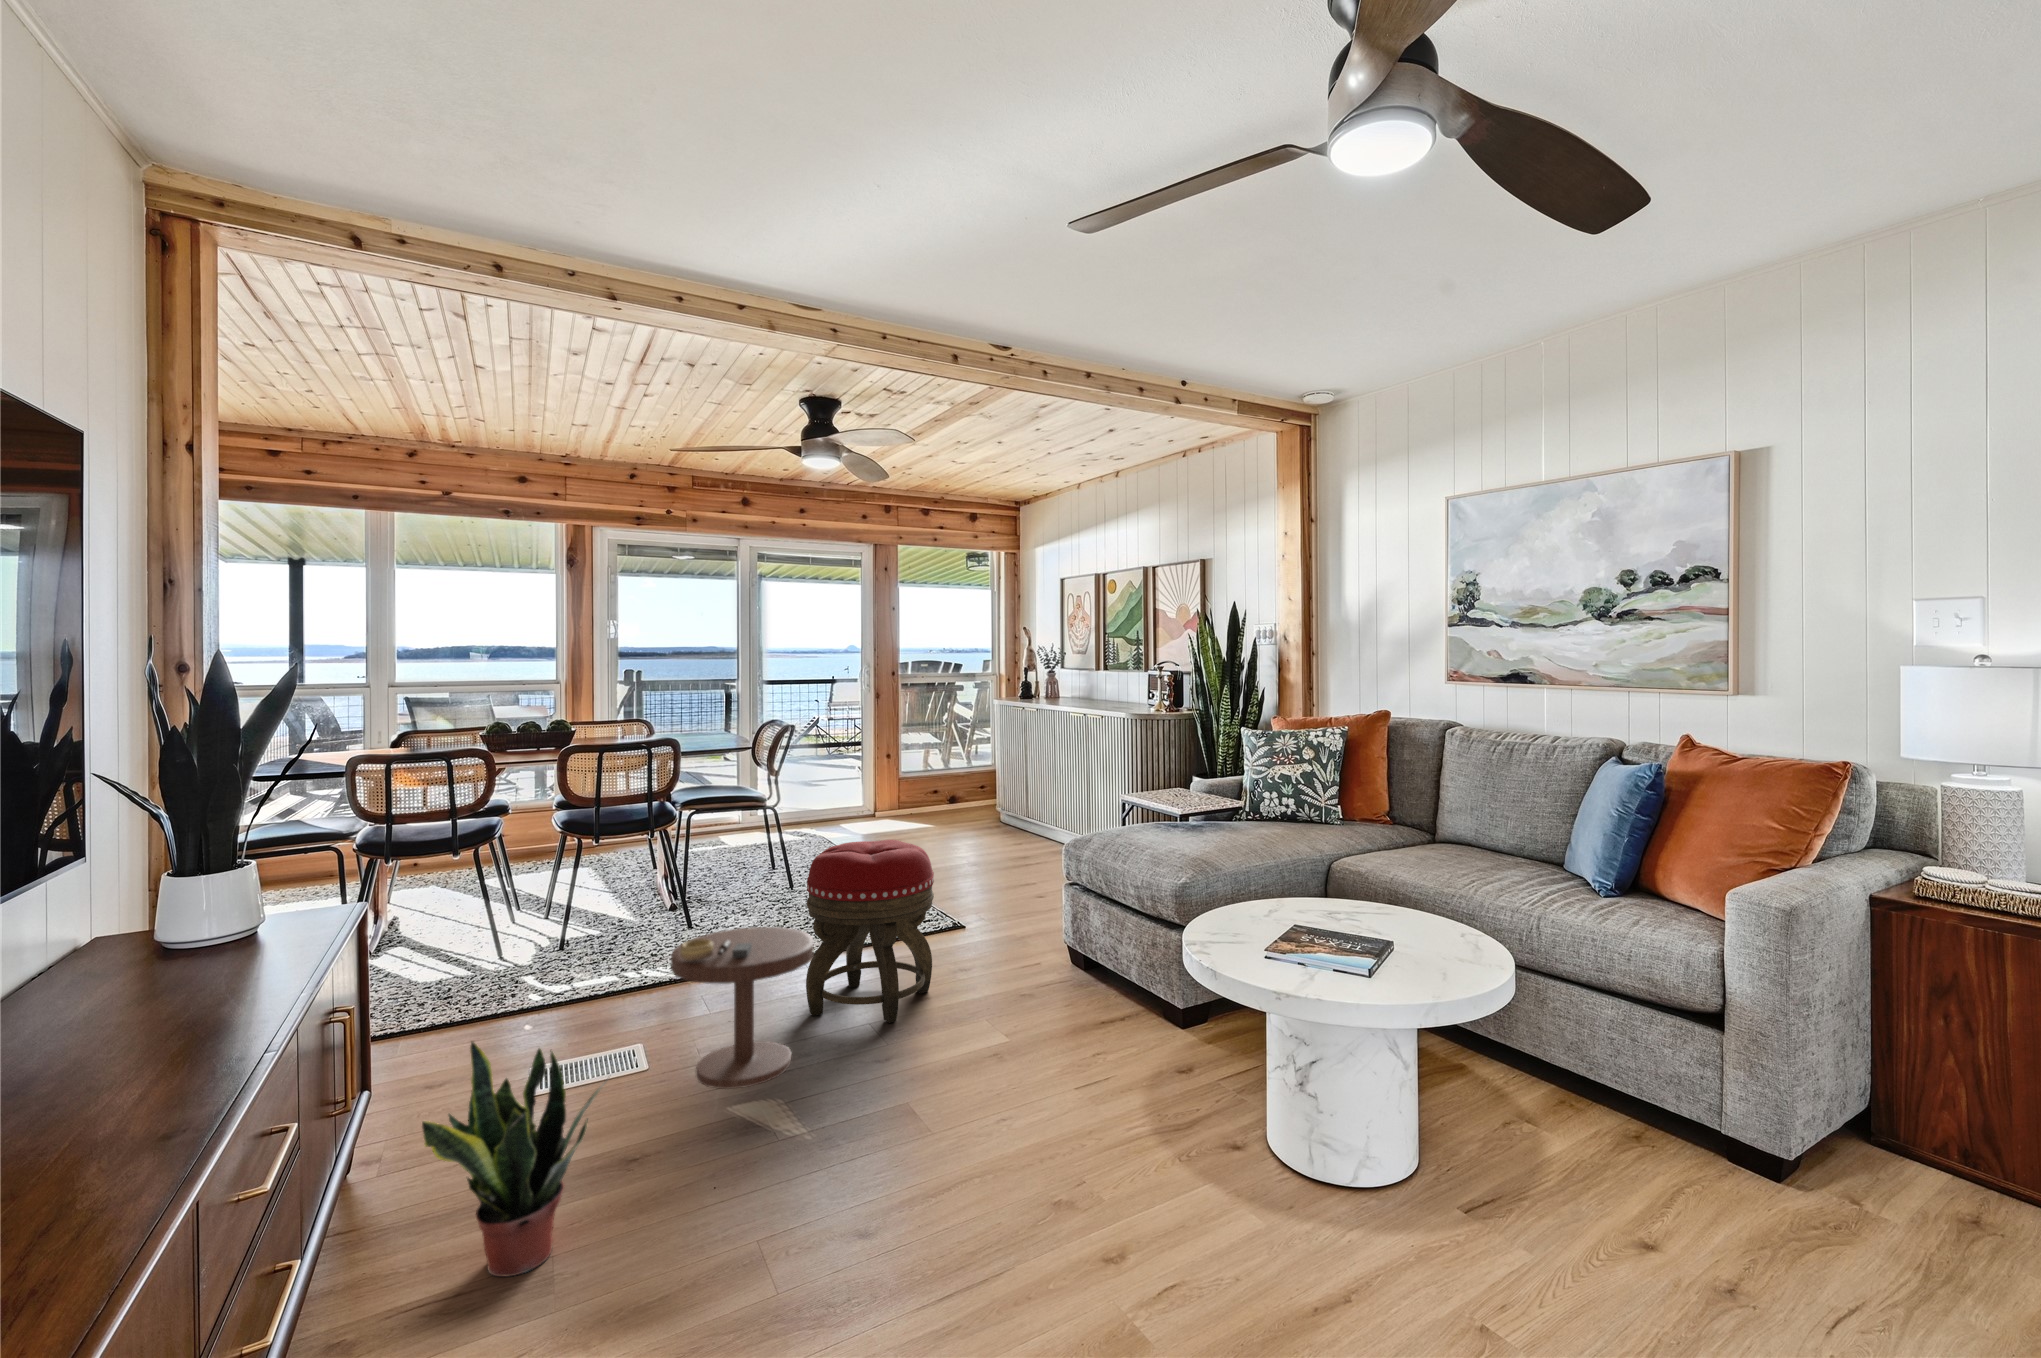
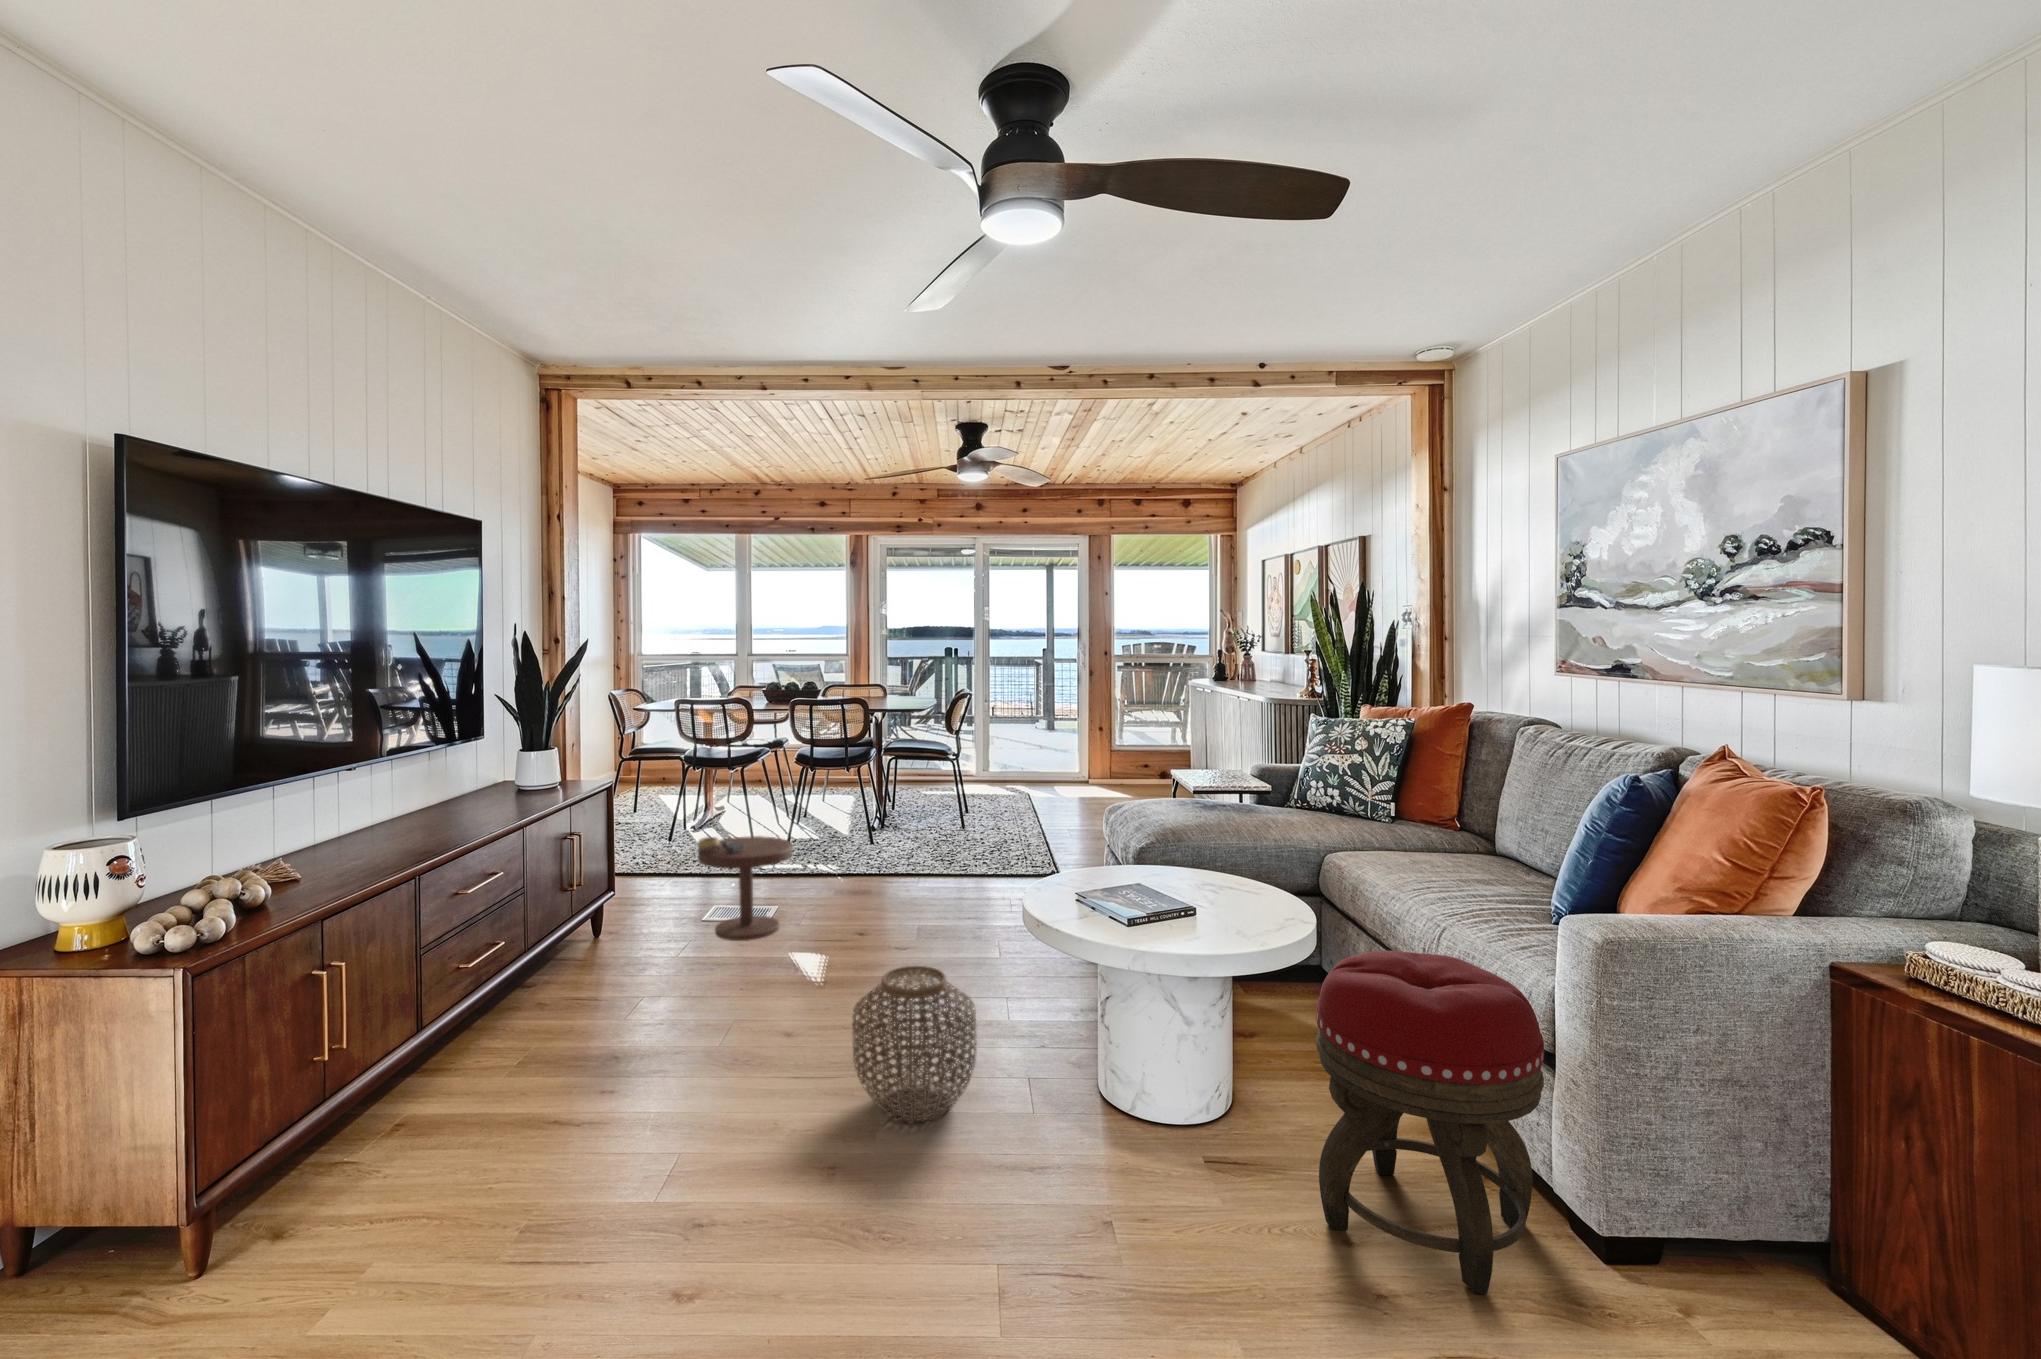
footstool: present [806,840,934,1023] -> present [1316,951,1544,1294]
potted plant: present [422,1042,602,1277] -> none [548,880,663,1024]
woven basket: none [1021,1061,1179,1271] -> present [853,966,977,1122]

